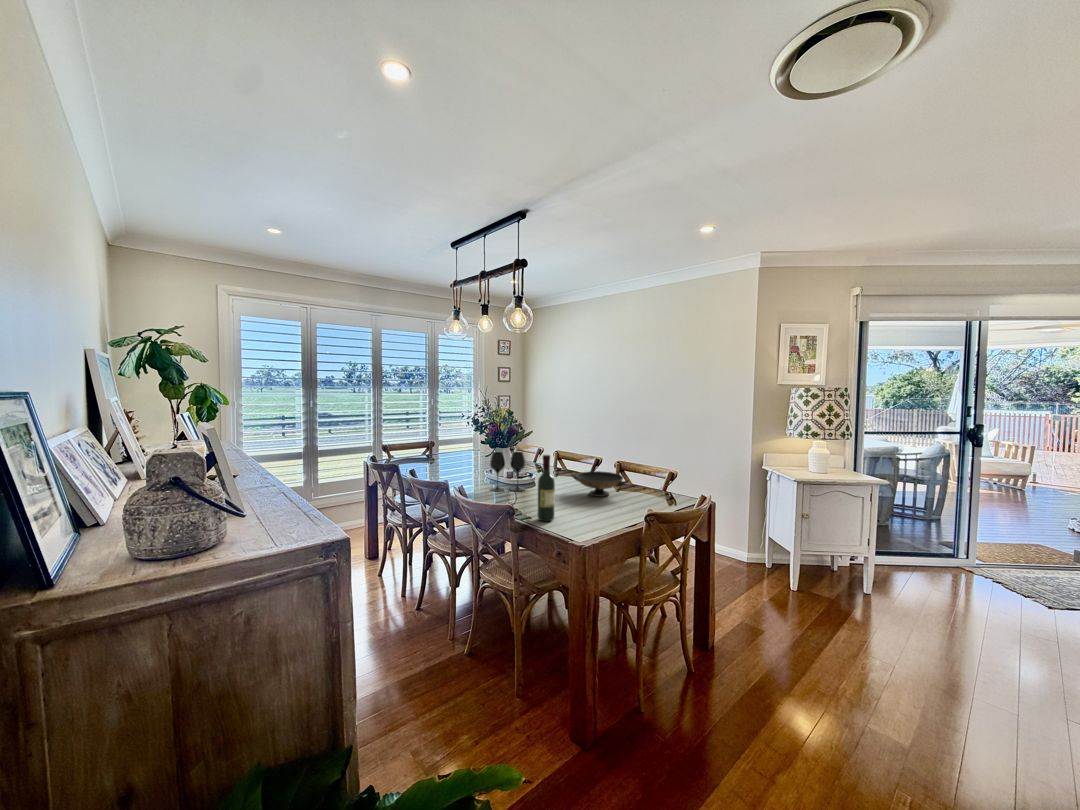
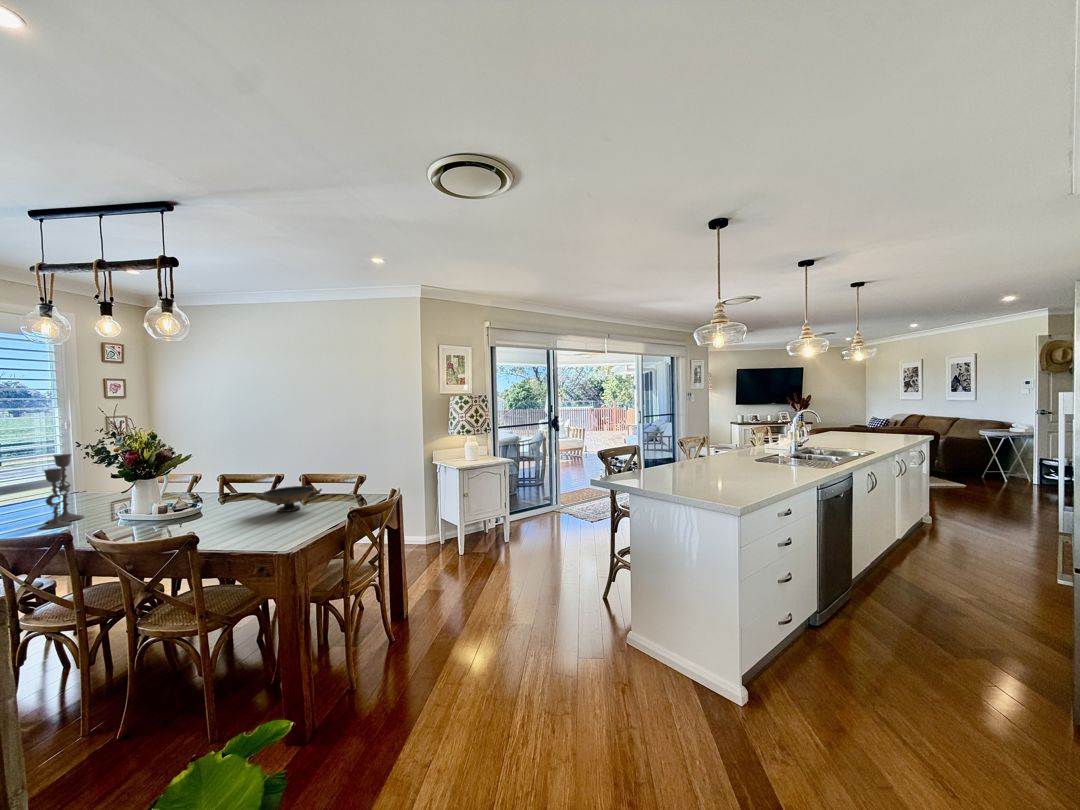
candlestick: none [444,421,469,475] -> present [40,454,84,529]
wine glass: present [490,452,525,491] -> none [138,480,194,532]
wine bottle: present [537,455,555,521] -> none [227,474,249,544]

